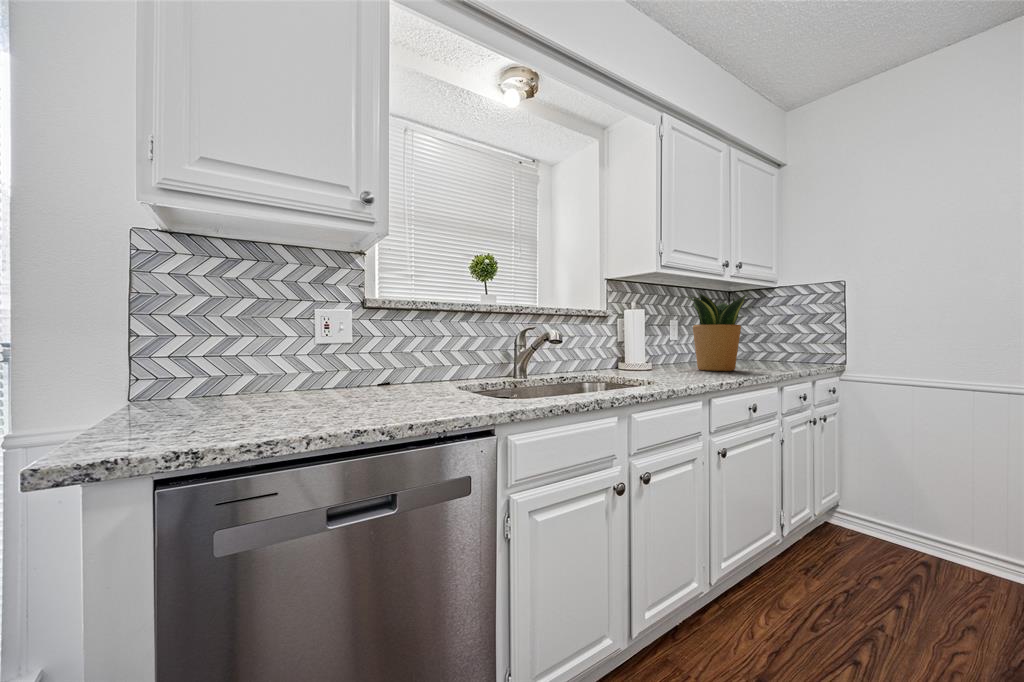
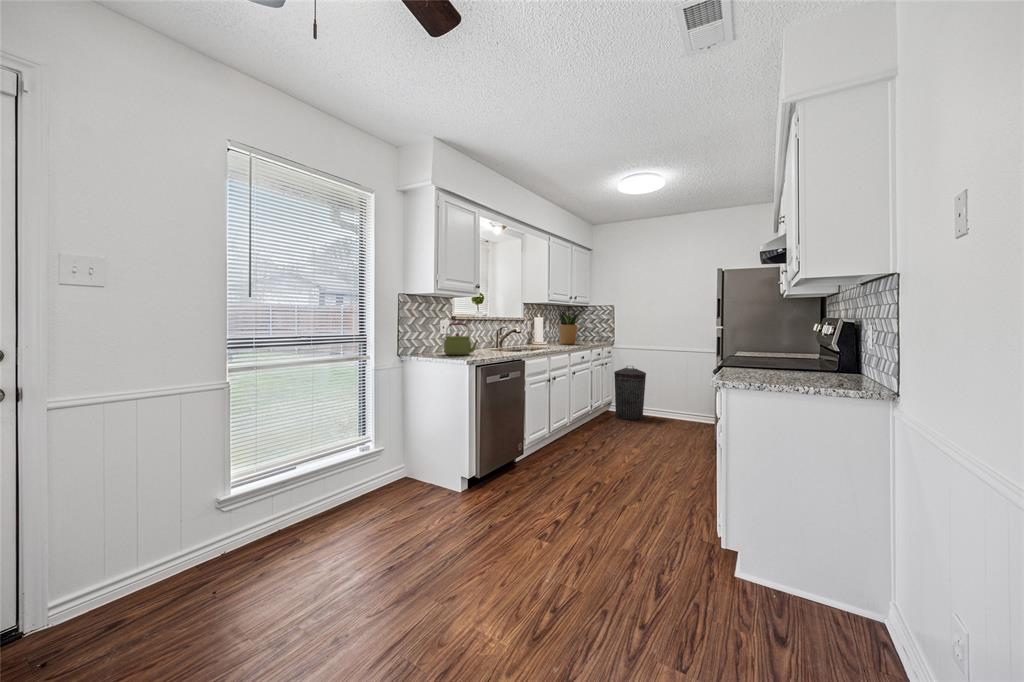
kettle: none [219,309,318,415] -> present [444,323,478,355]
trash can: none [846,427,948,576] -> present [614,366,646,420]

